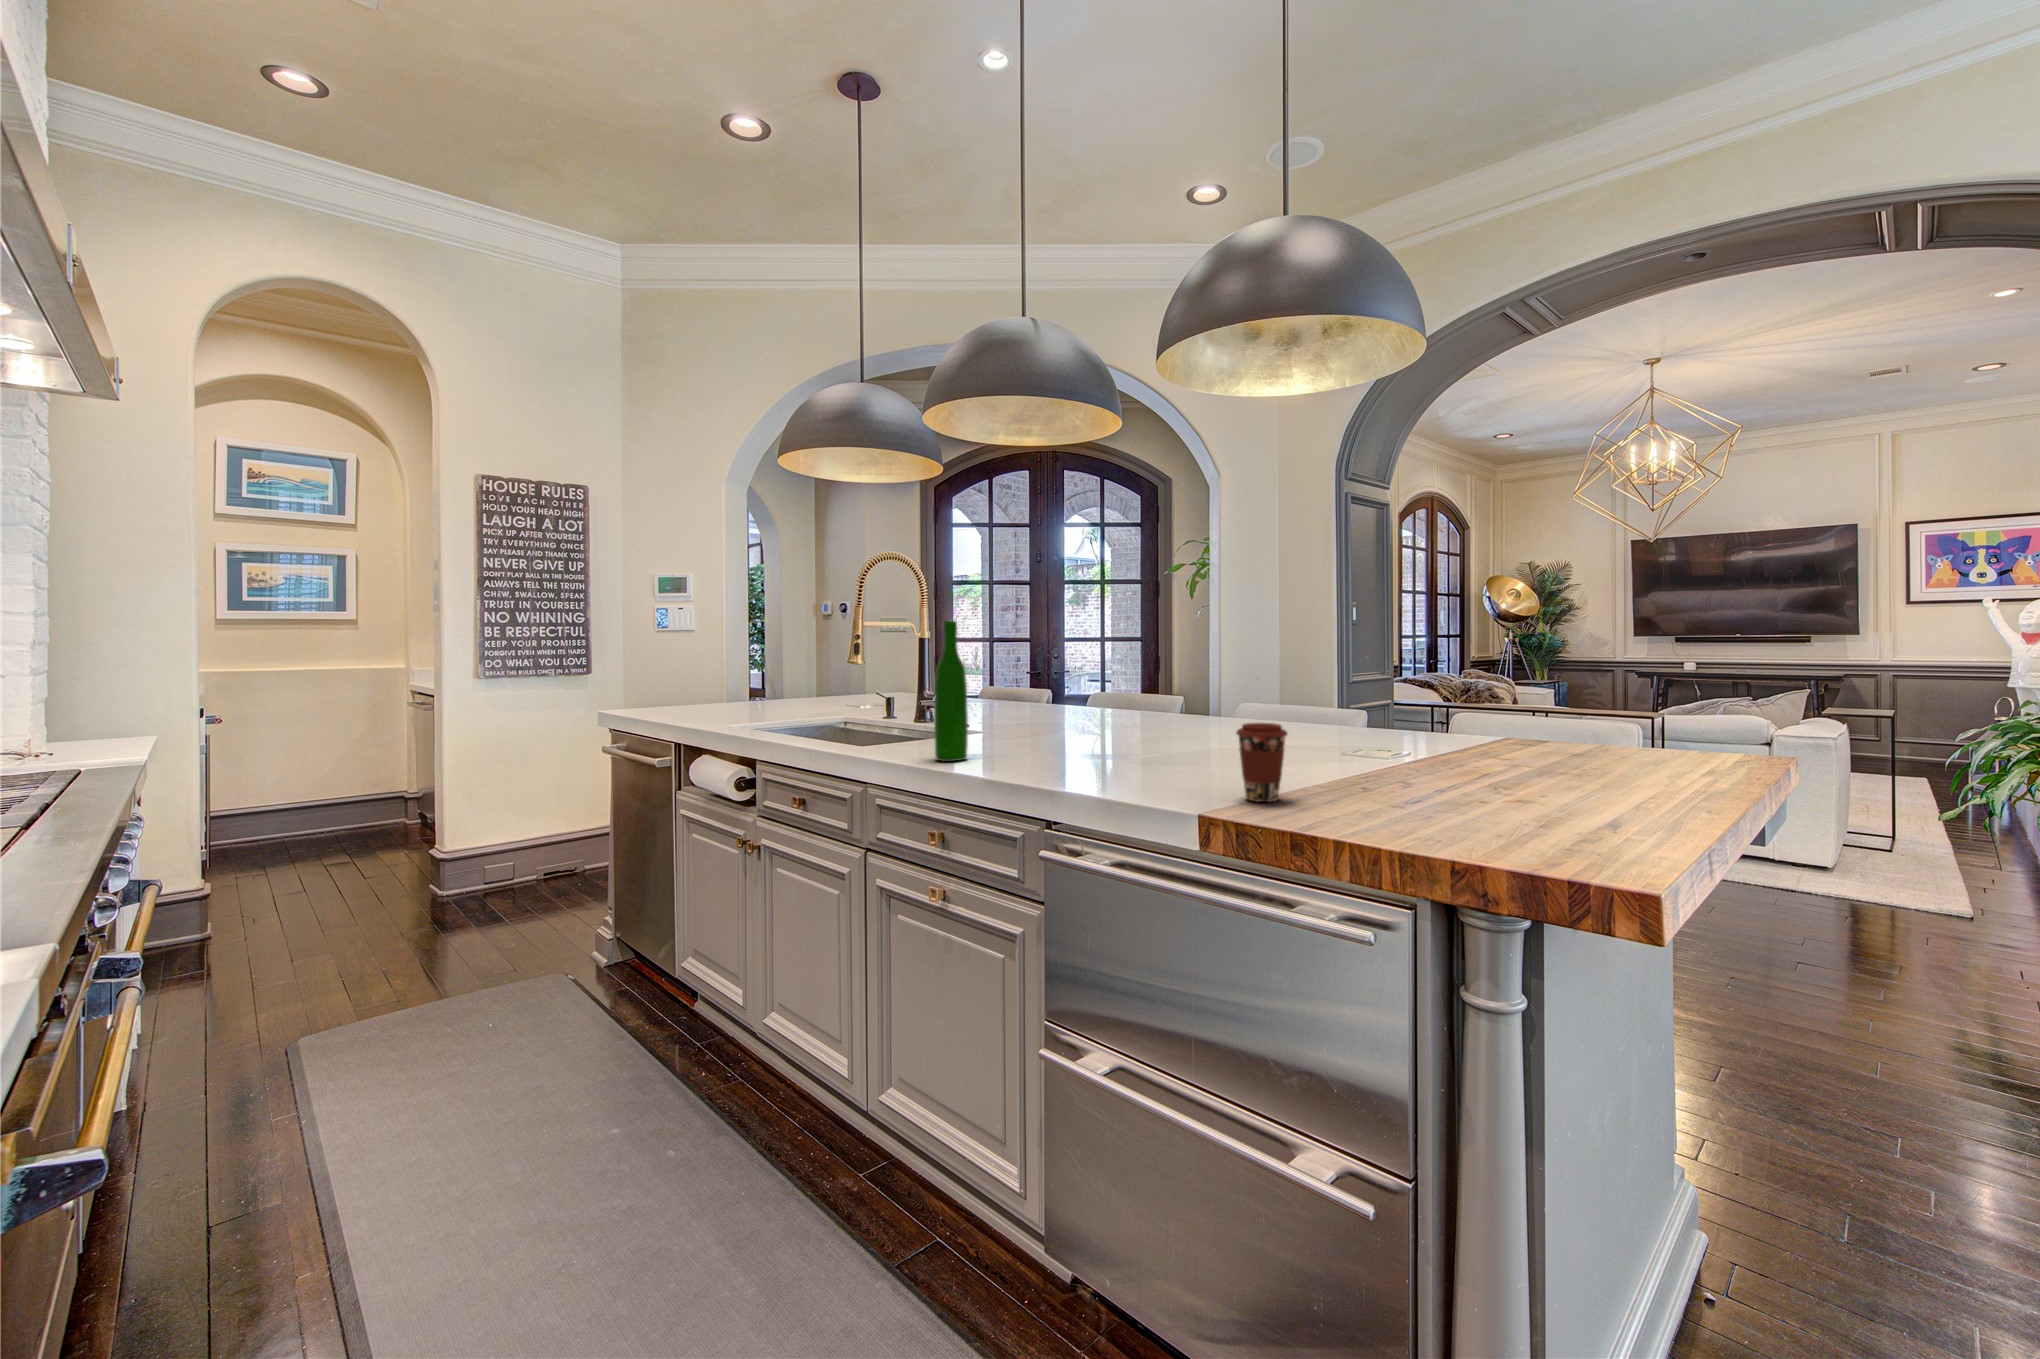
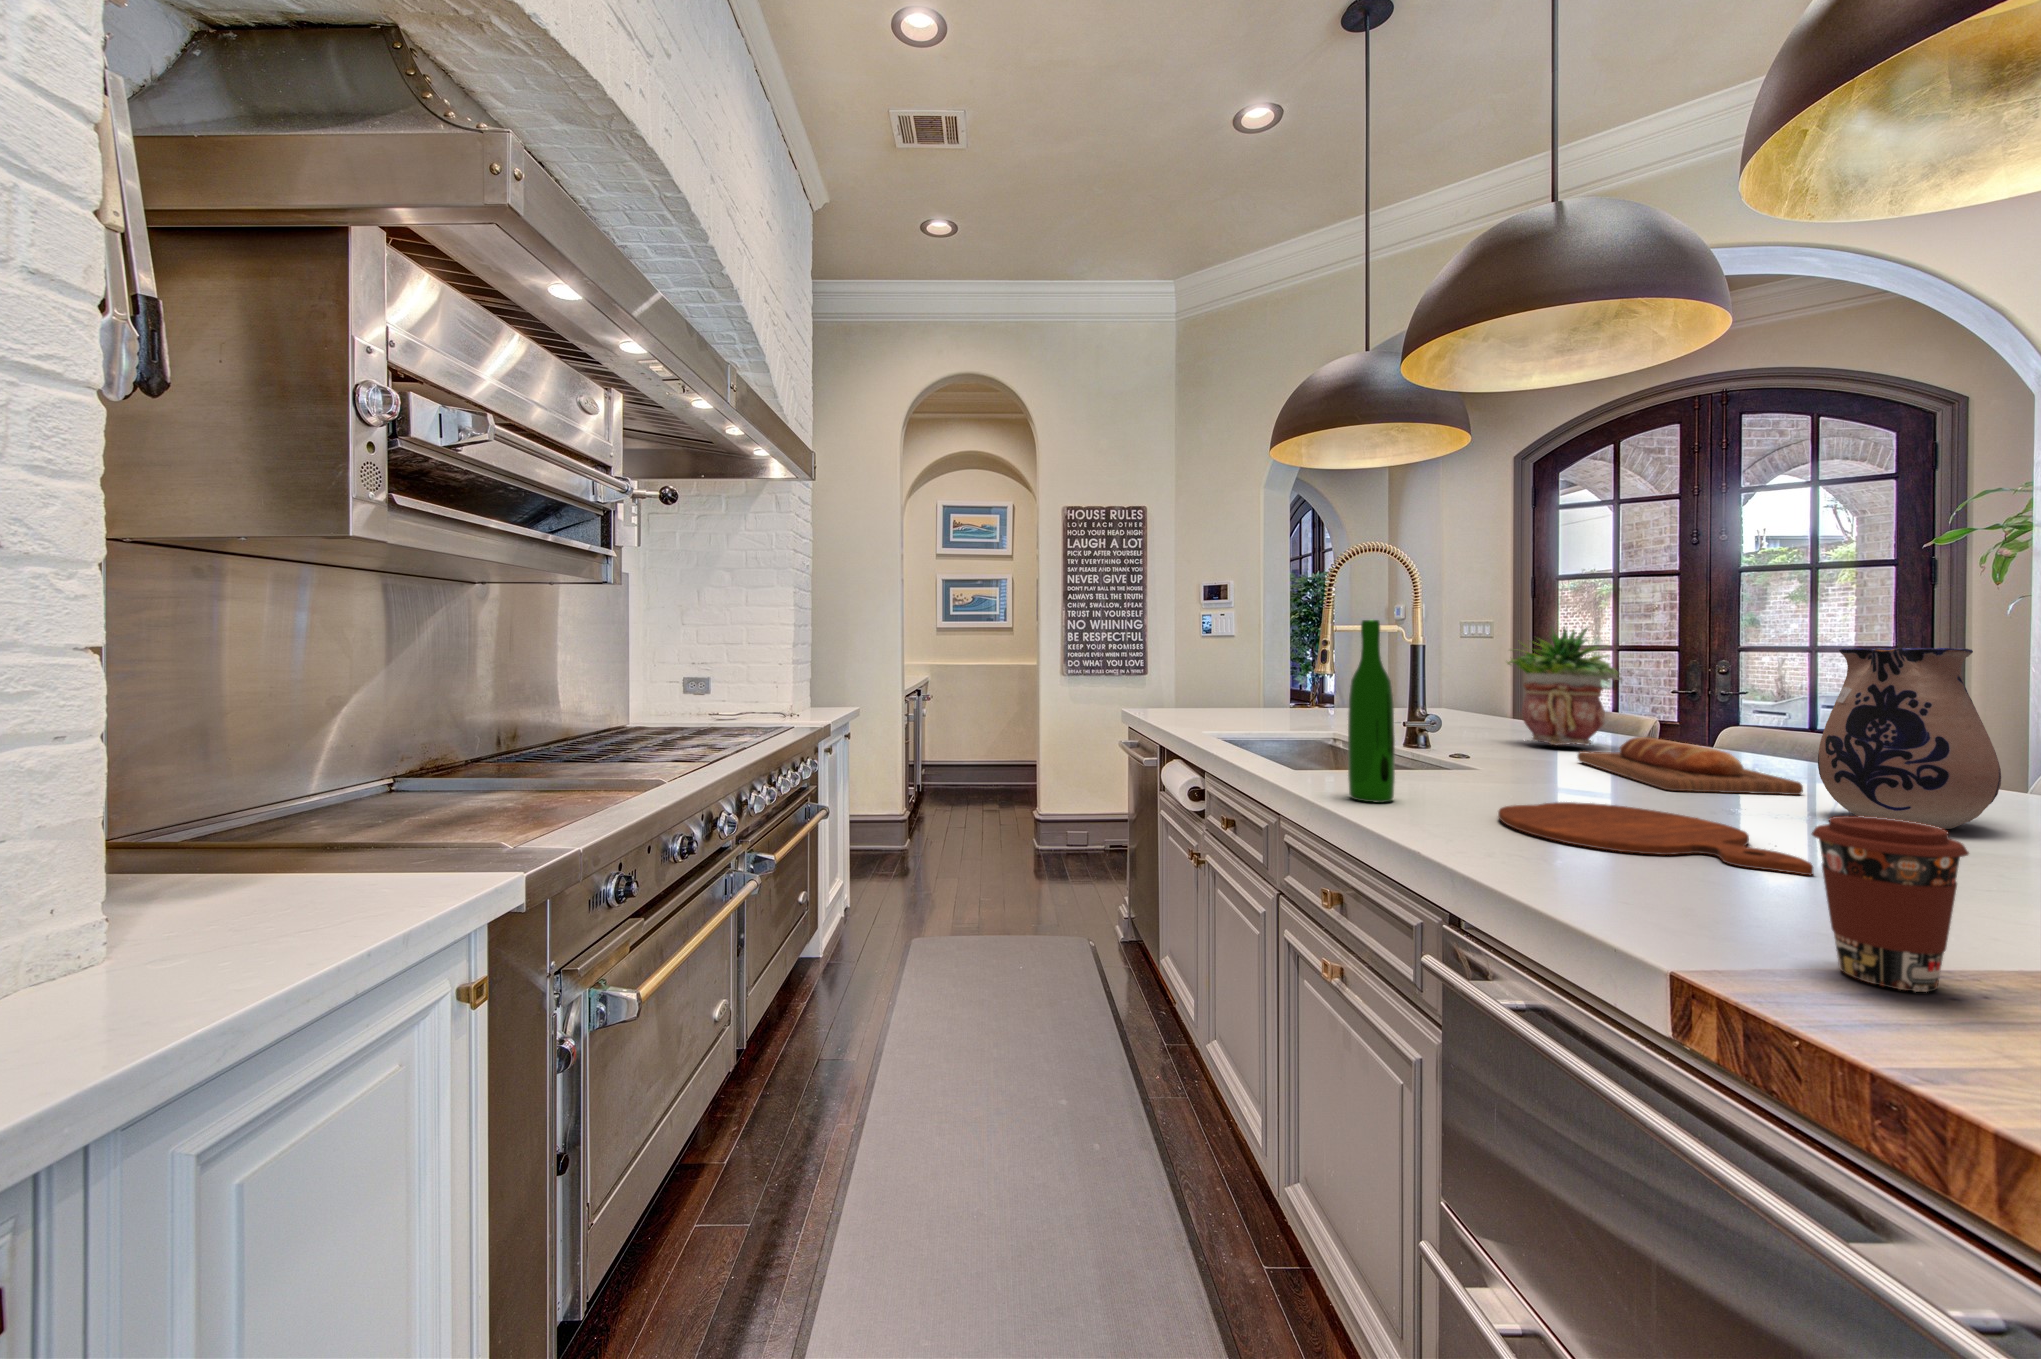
potted plant: none [981,623,1053,712] -> present [1507,628,1621,746]
ceramic pitcher: none [1175,638,1243,737] -> present [1818,648,2001,829]
bread loaf: none [1038,700,1159,732] -> present [1577,737,1803,795]
cutting board: none [1040,743,1201,767] -> present [1498,802,1813,875]

